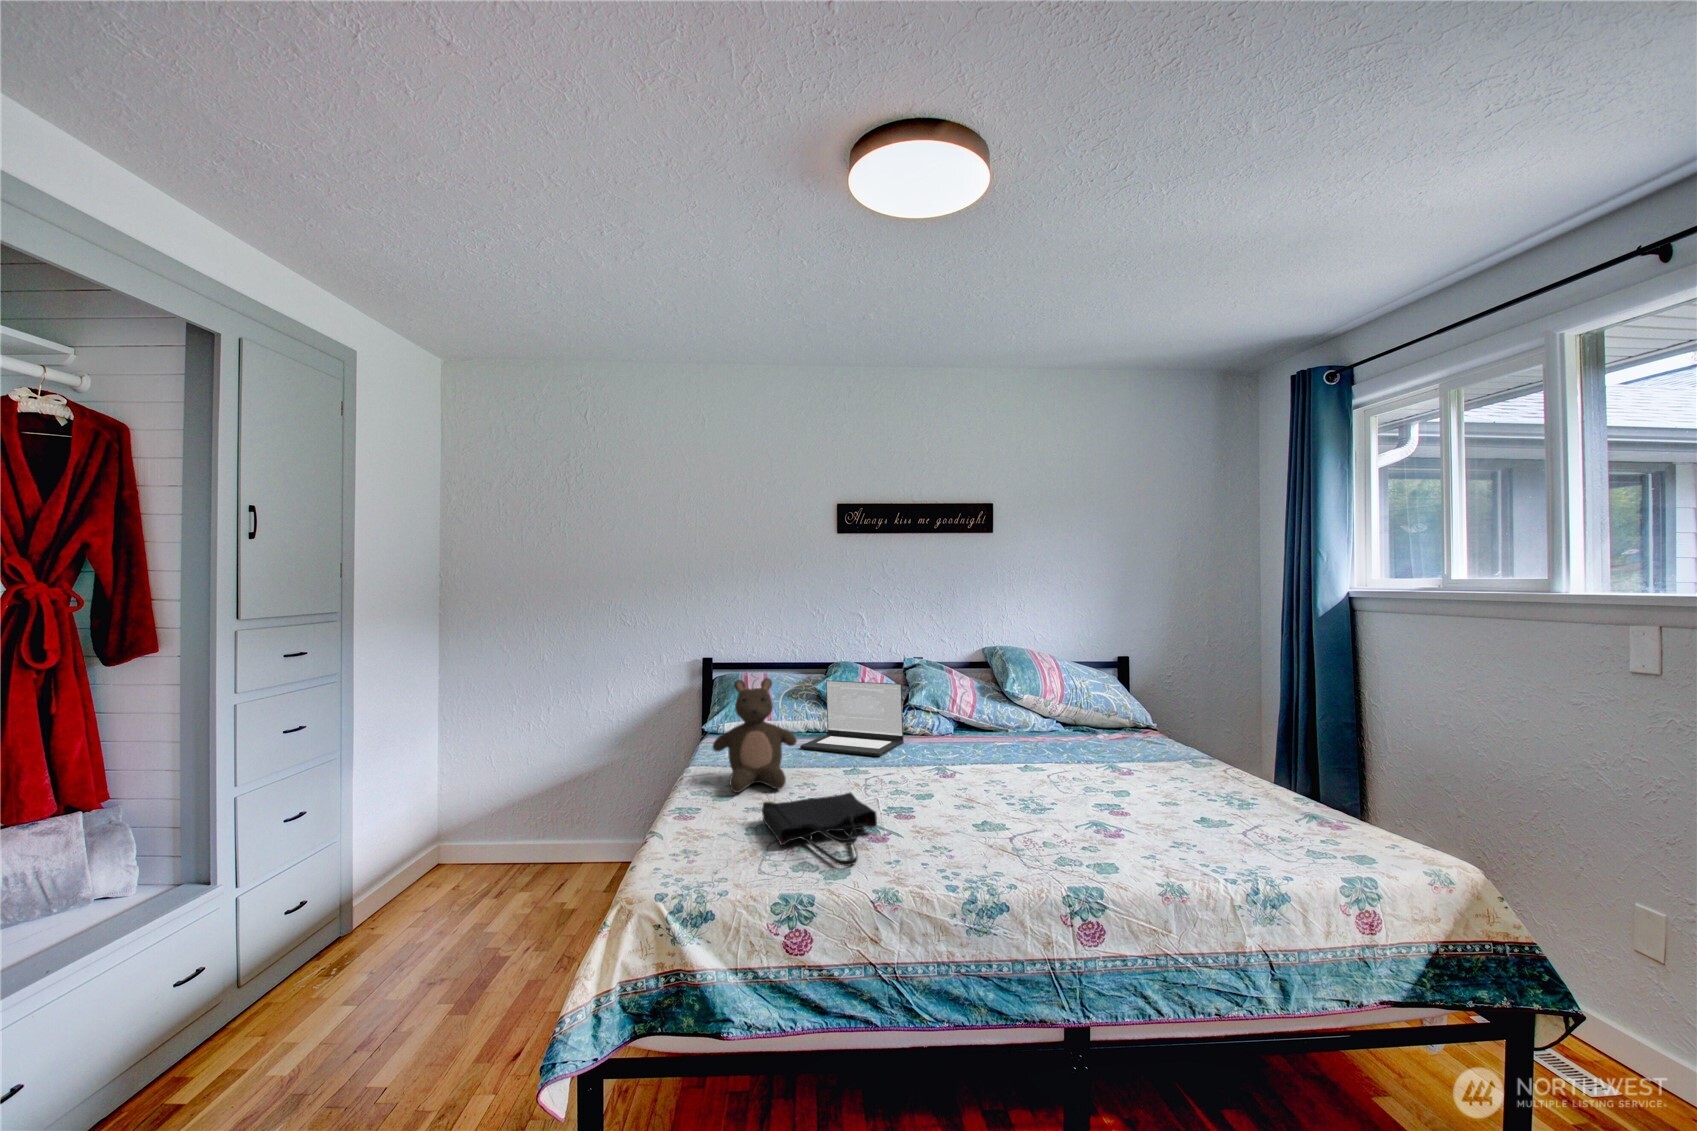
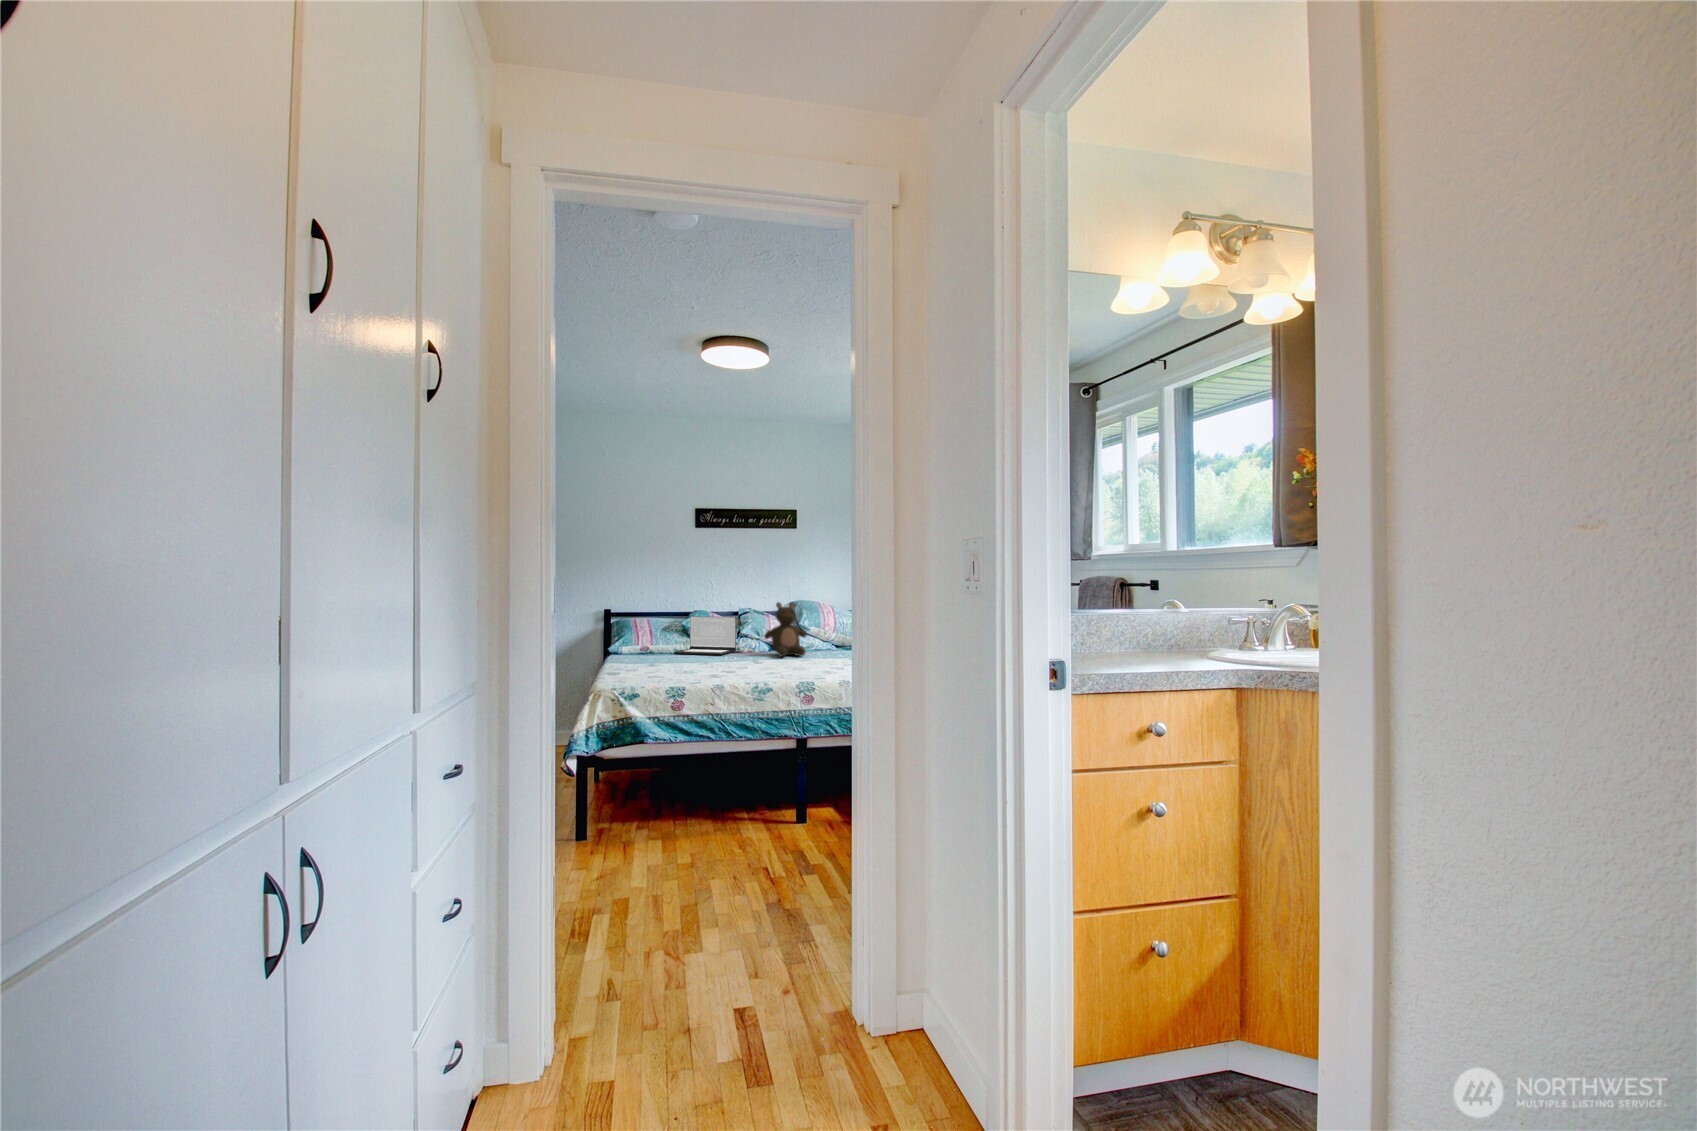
stuffed bear: present [713,678,797,793] -> present [764,602,806,657]
tote bag: present [762,793,877,866] -> none [657,661,717,681]

